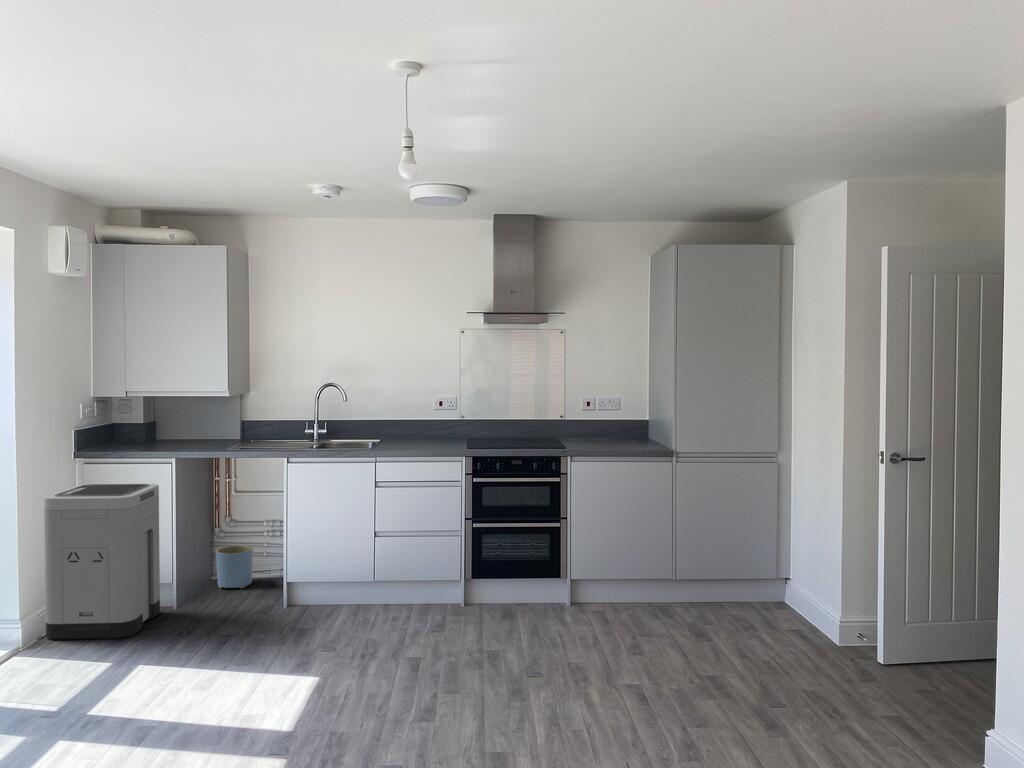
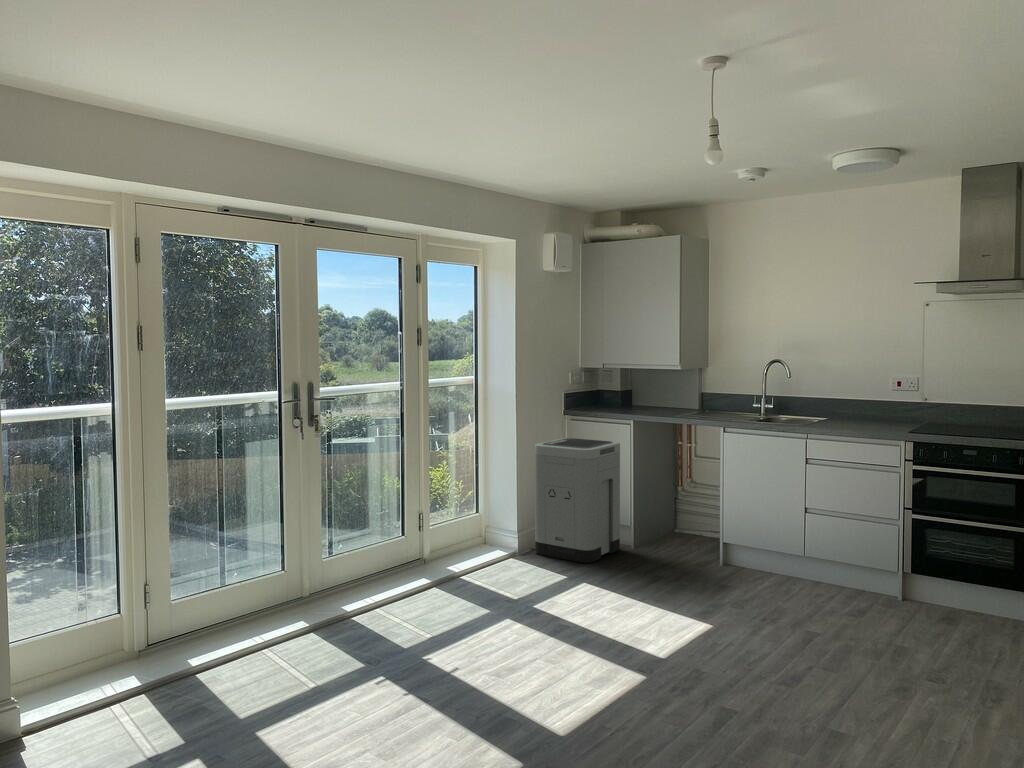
planter: present [216,545,253,588] -> none [675,504,707,543]

